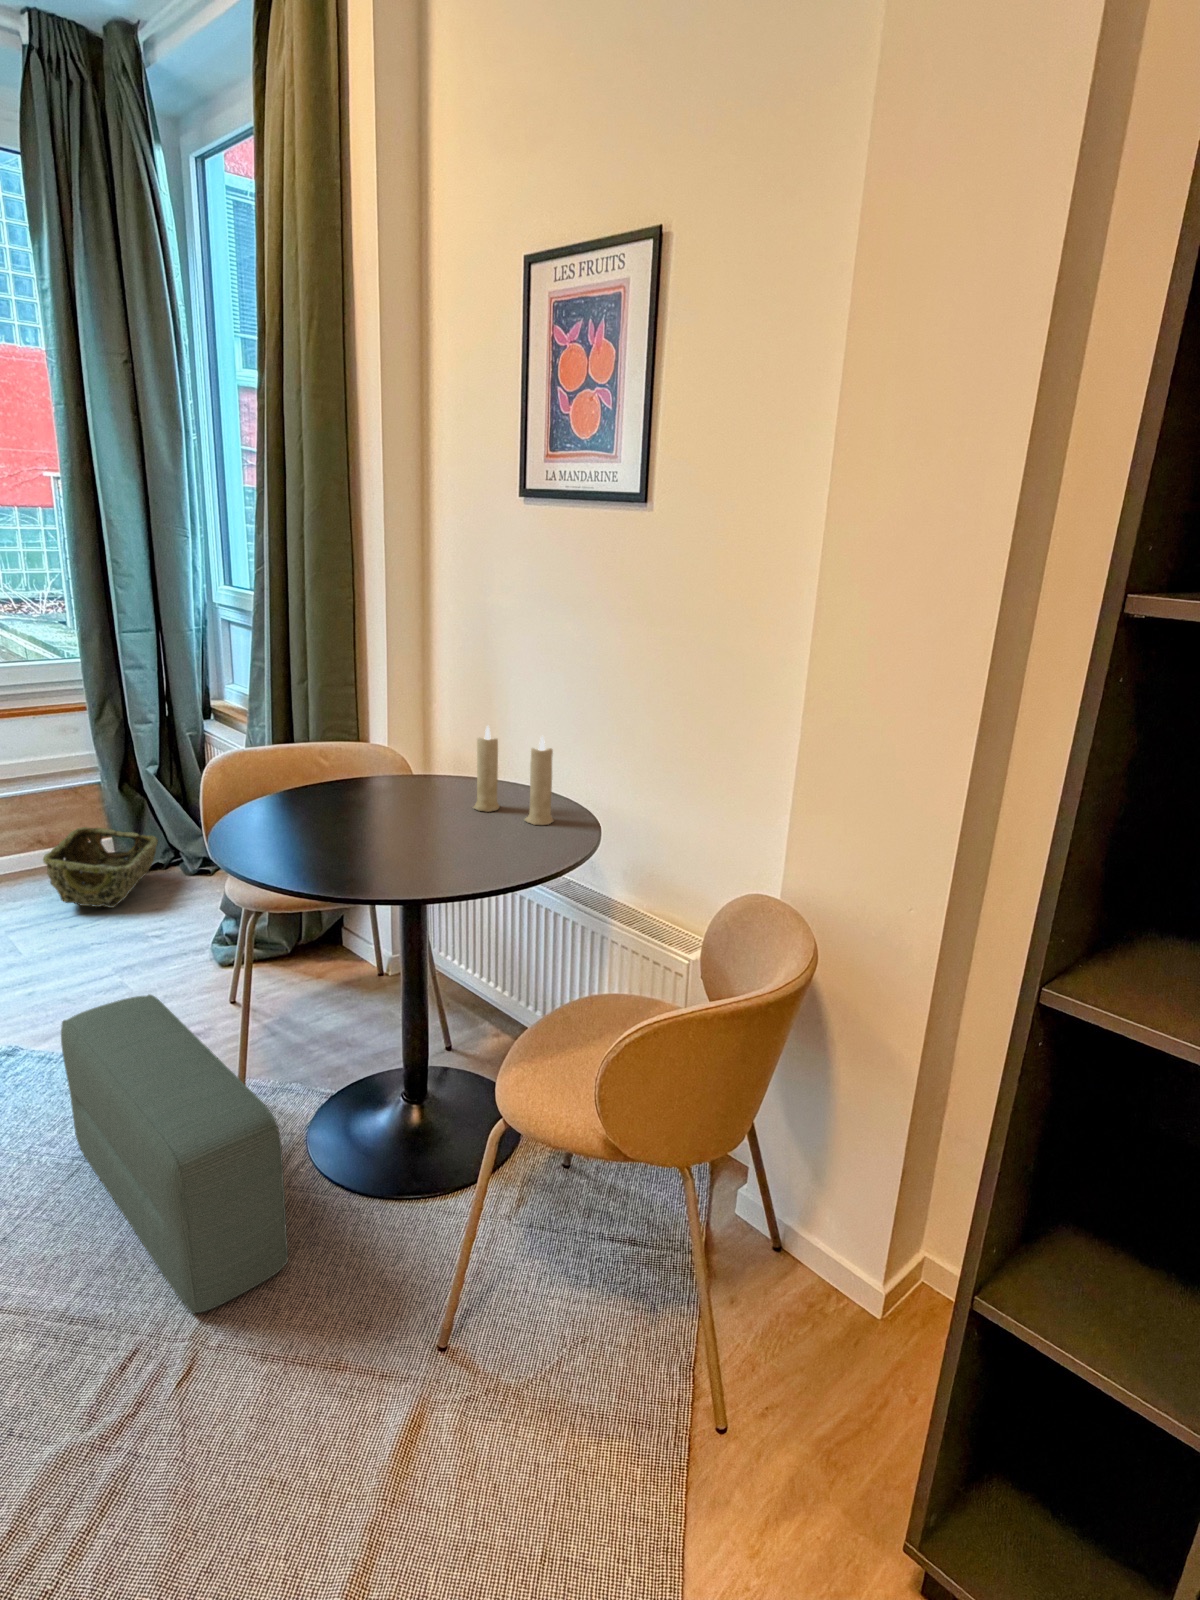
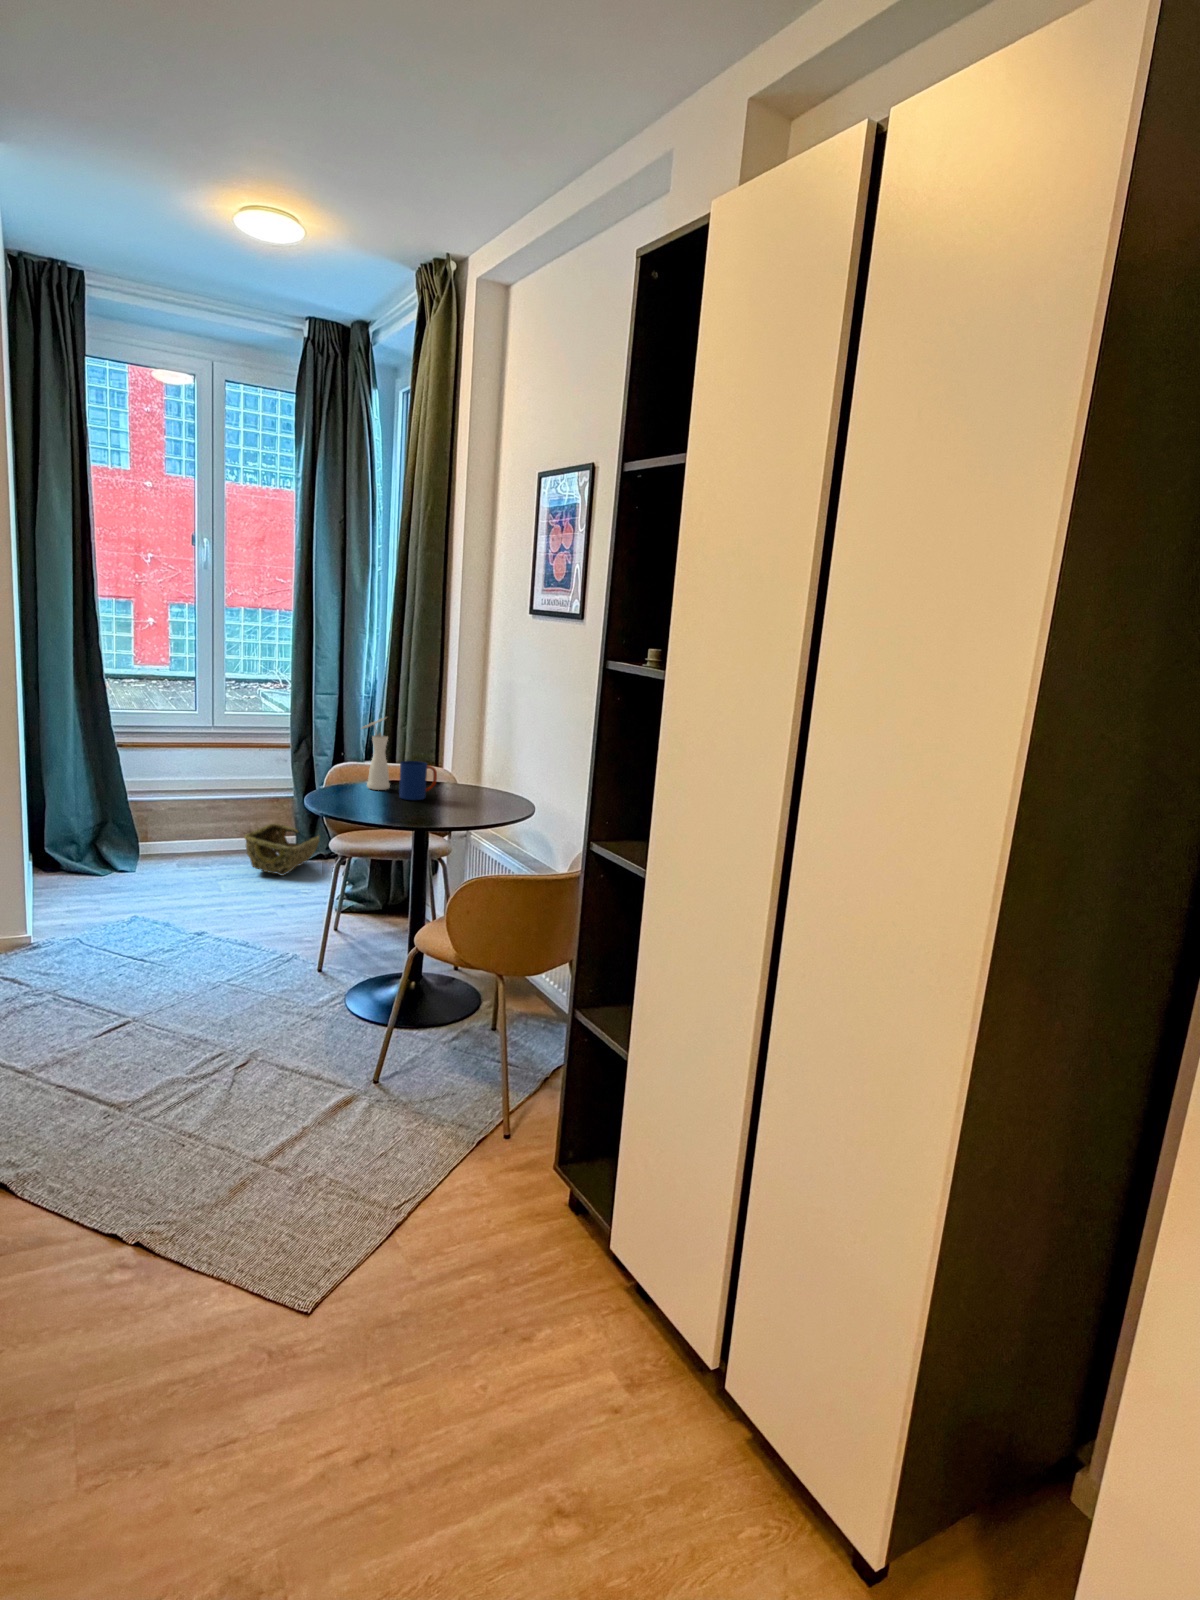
vase: none [284,689,344,815] -> present [362,718,390,790]
candle: present [473,726,553,825] -> none [464,744,508,806]
mug: none [374,763,434,833] -> present [399,761,437,800]
pouf: present [61,994,288,1314] -> none [220,892,315,1047]

